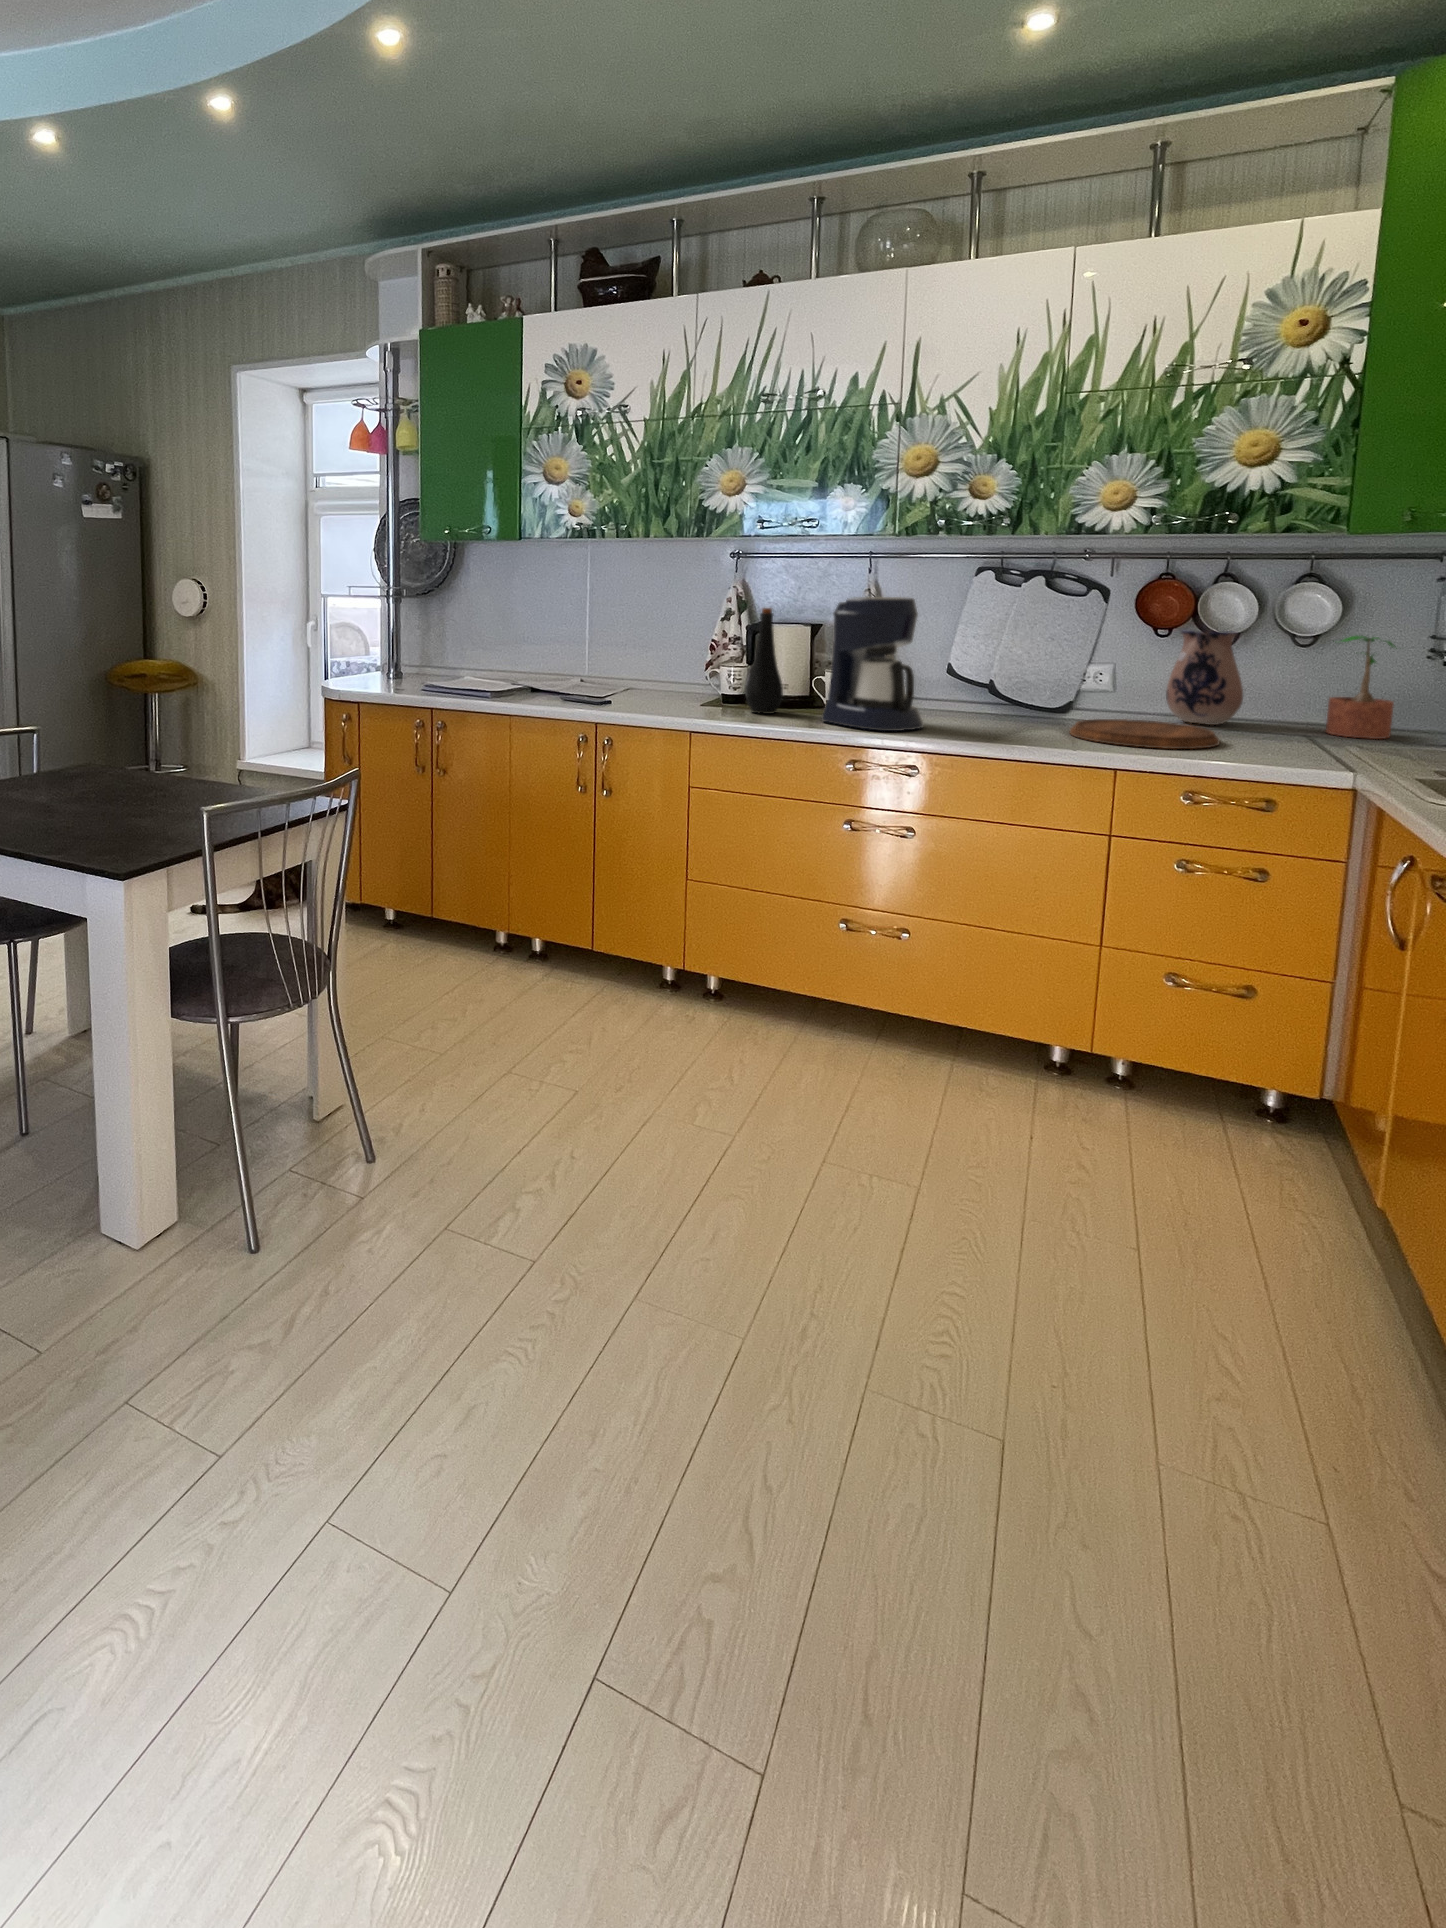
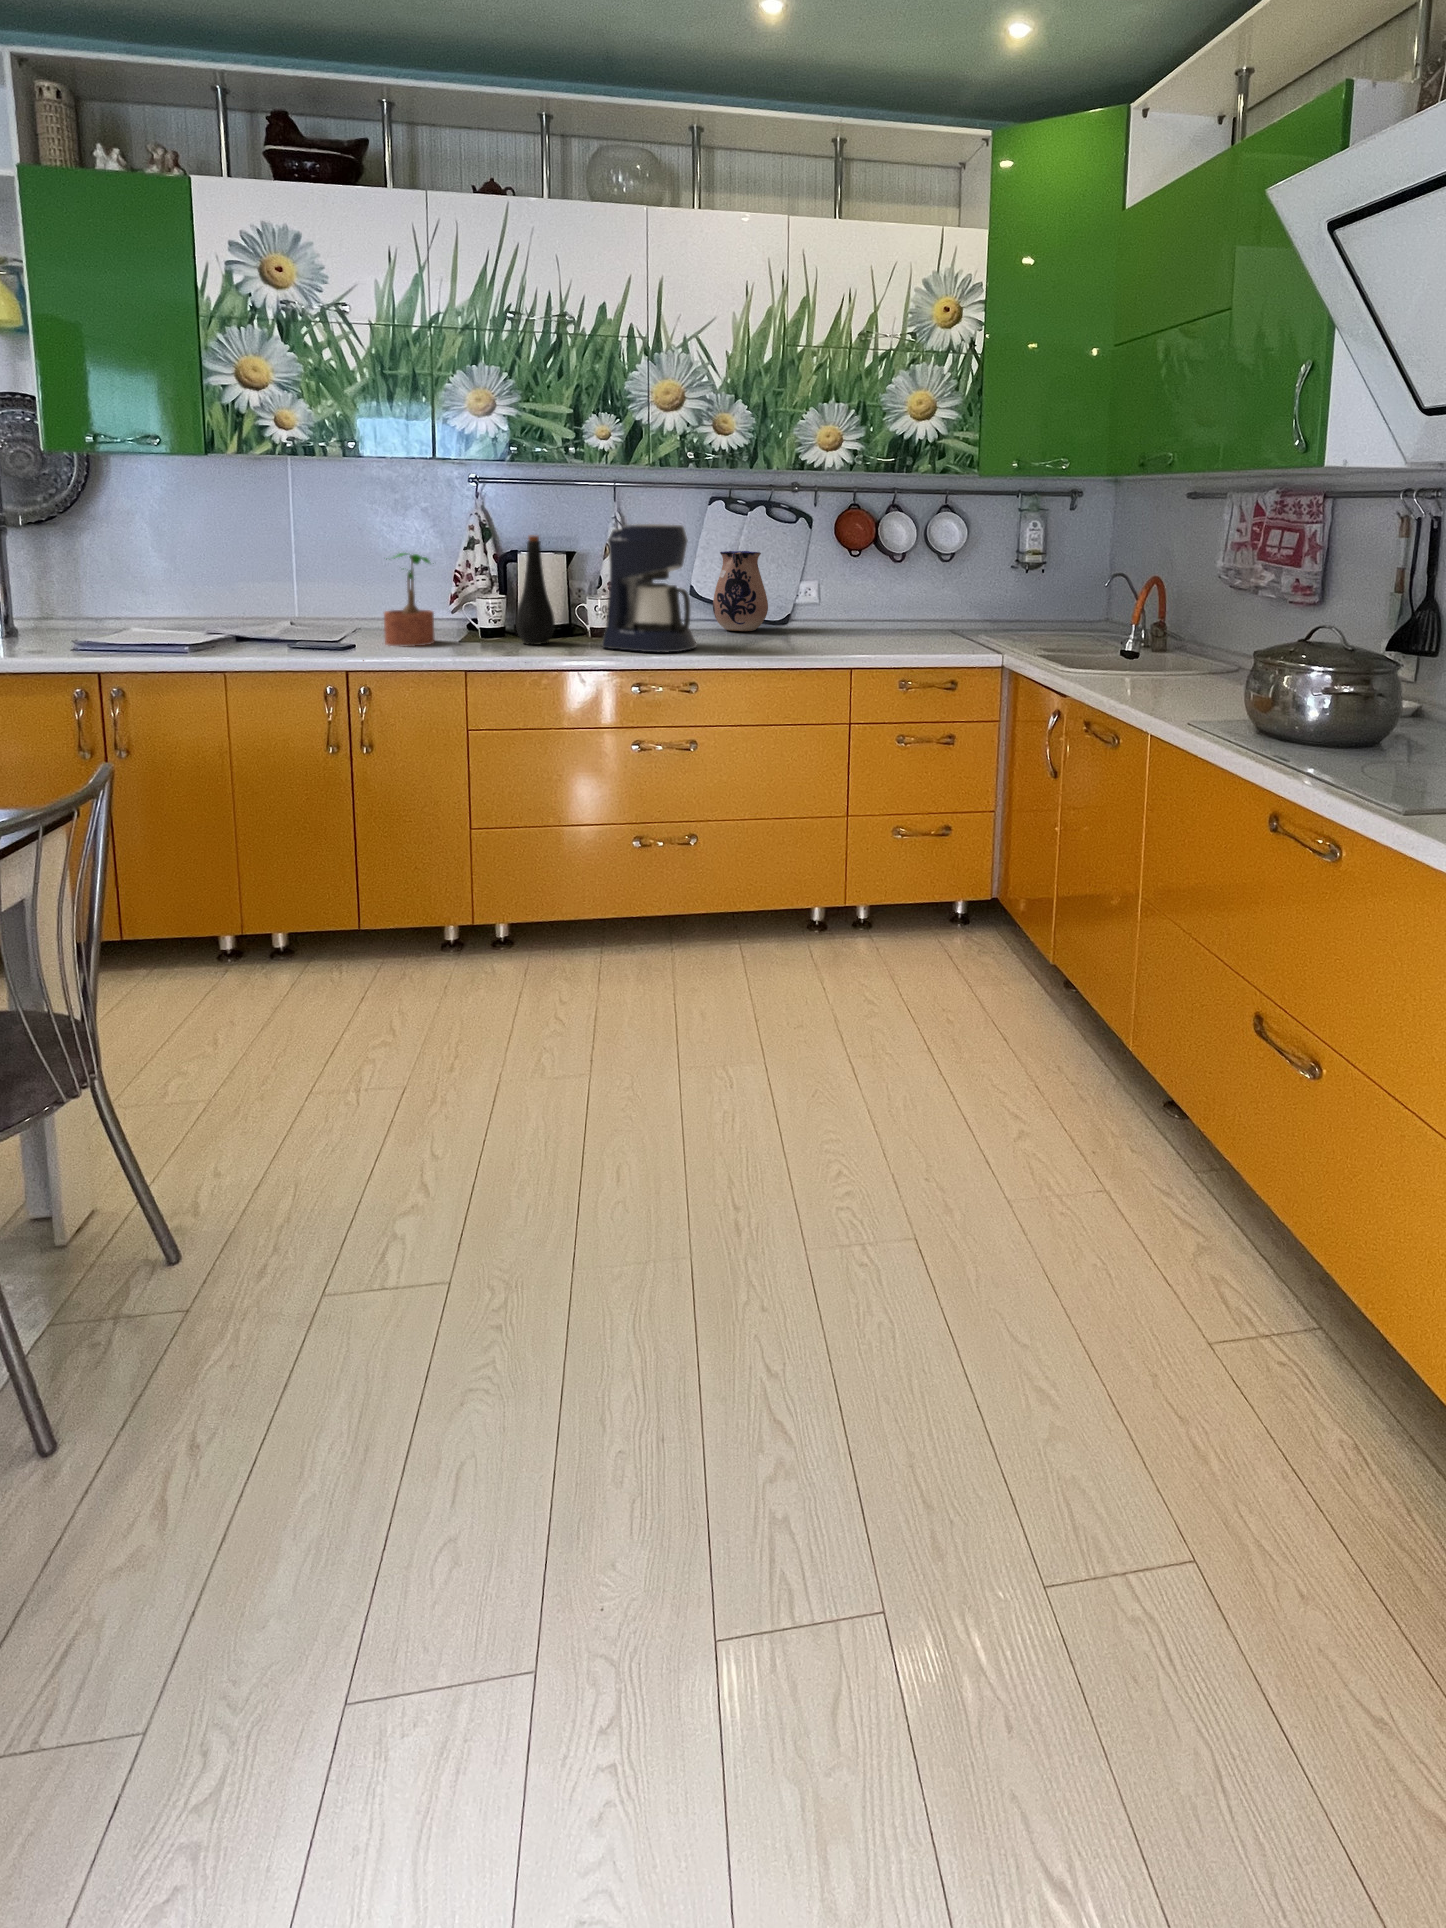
ceramic pitcher: present [1166,631,1243,725] -> present [713,551,768,631]
potted plant: present [1326,636,1397,739] -> present [384,553,435,646]
cutting board: present [1069,719,1219,749] -> none [807,628,914,650]

